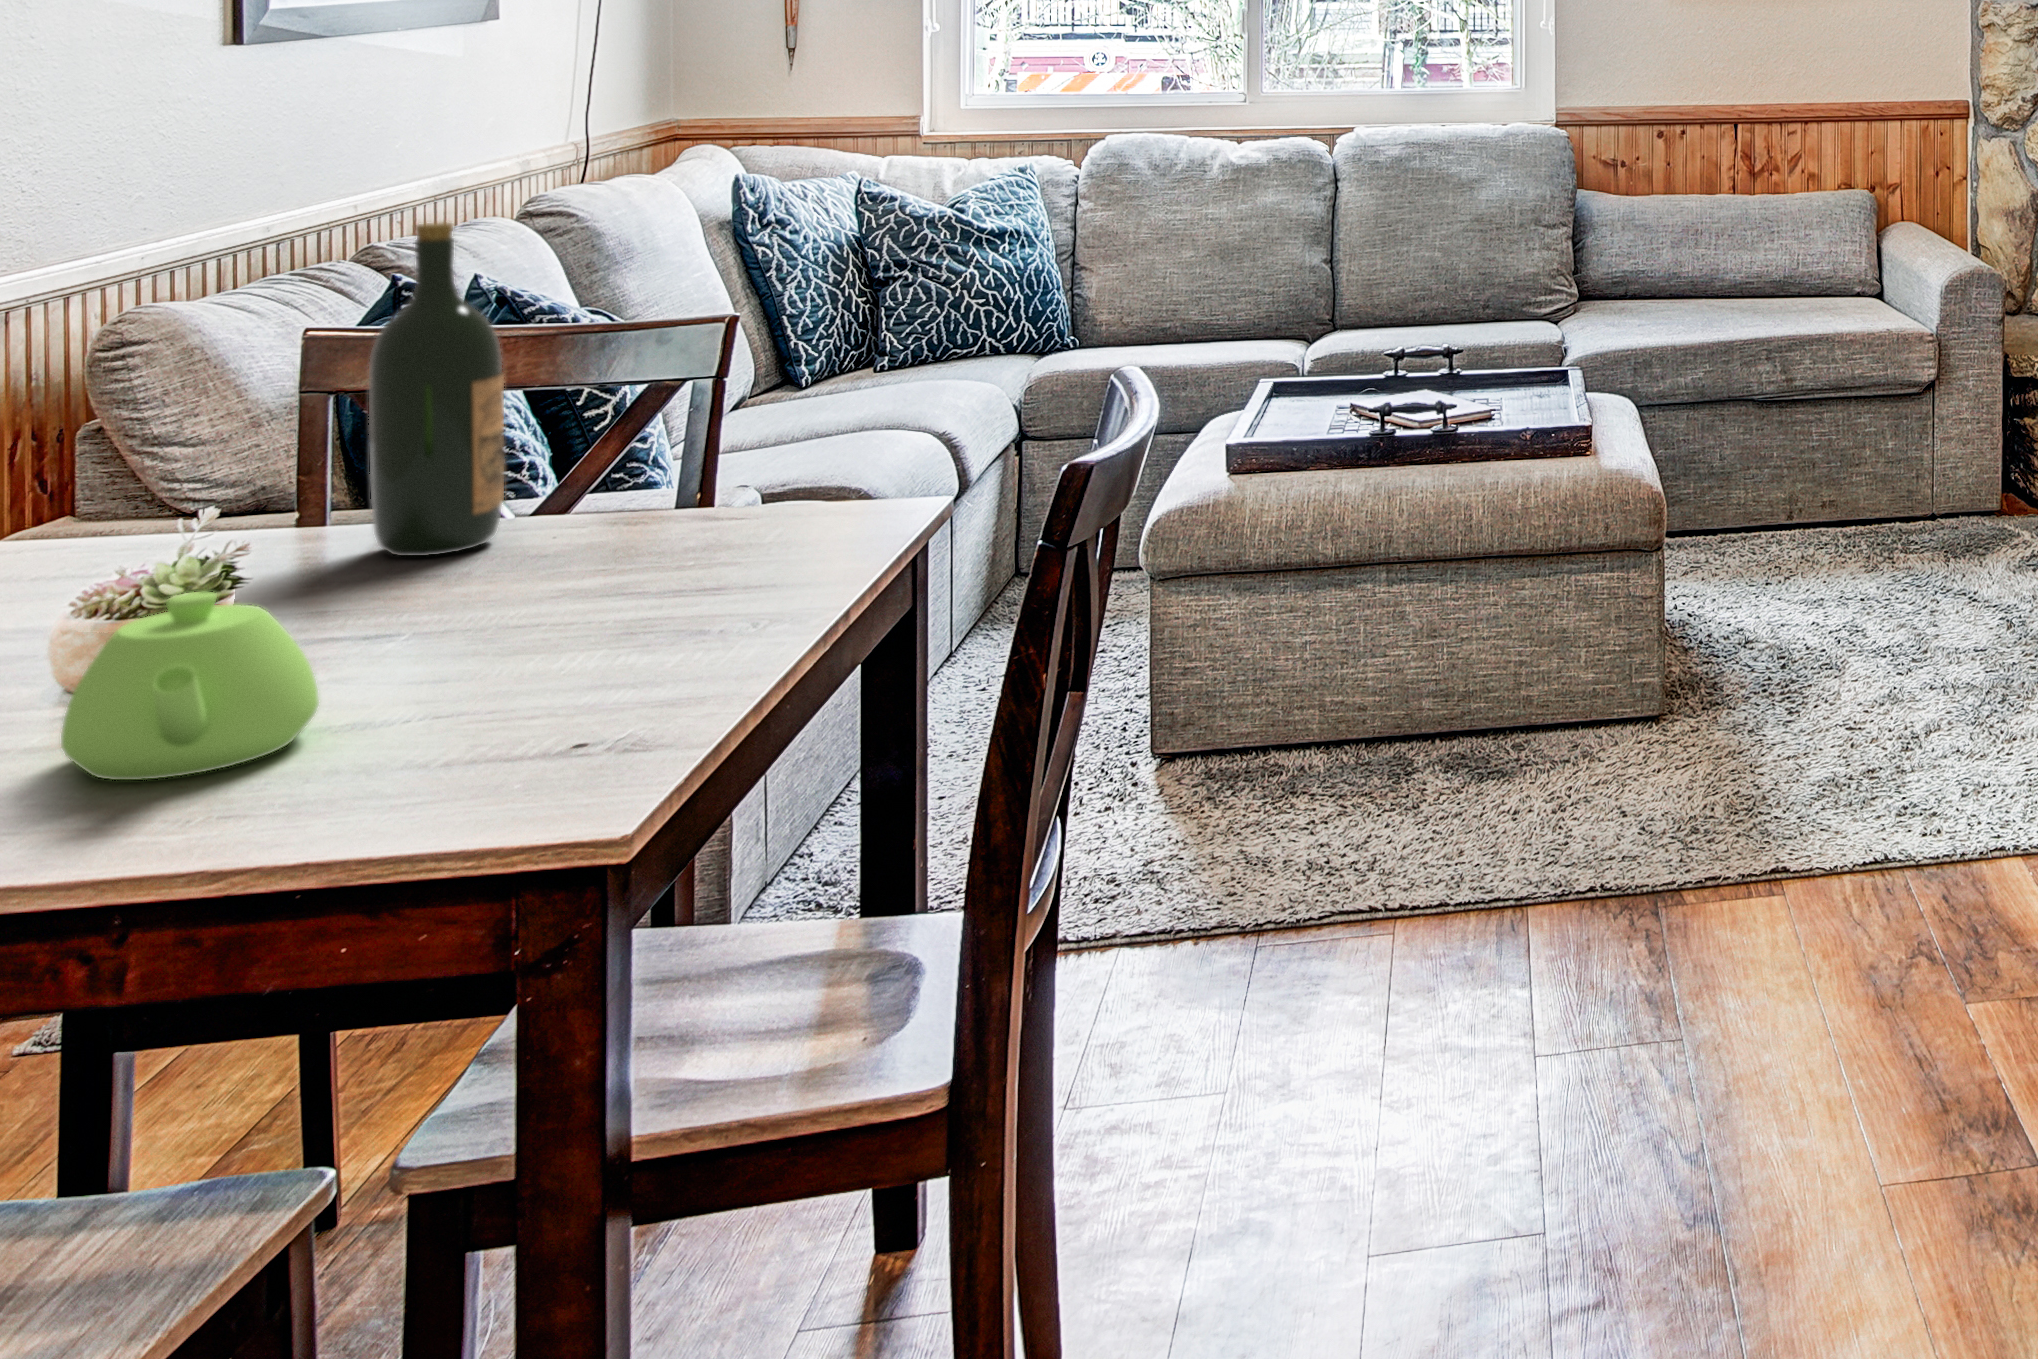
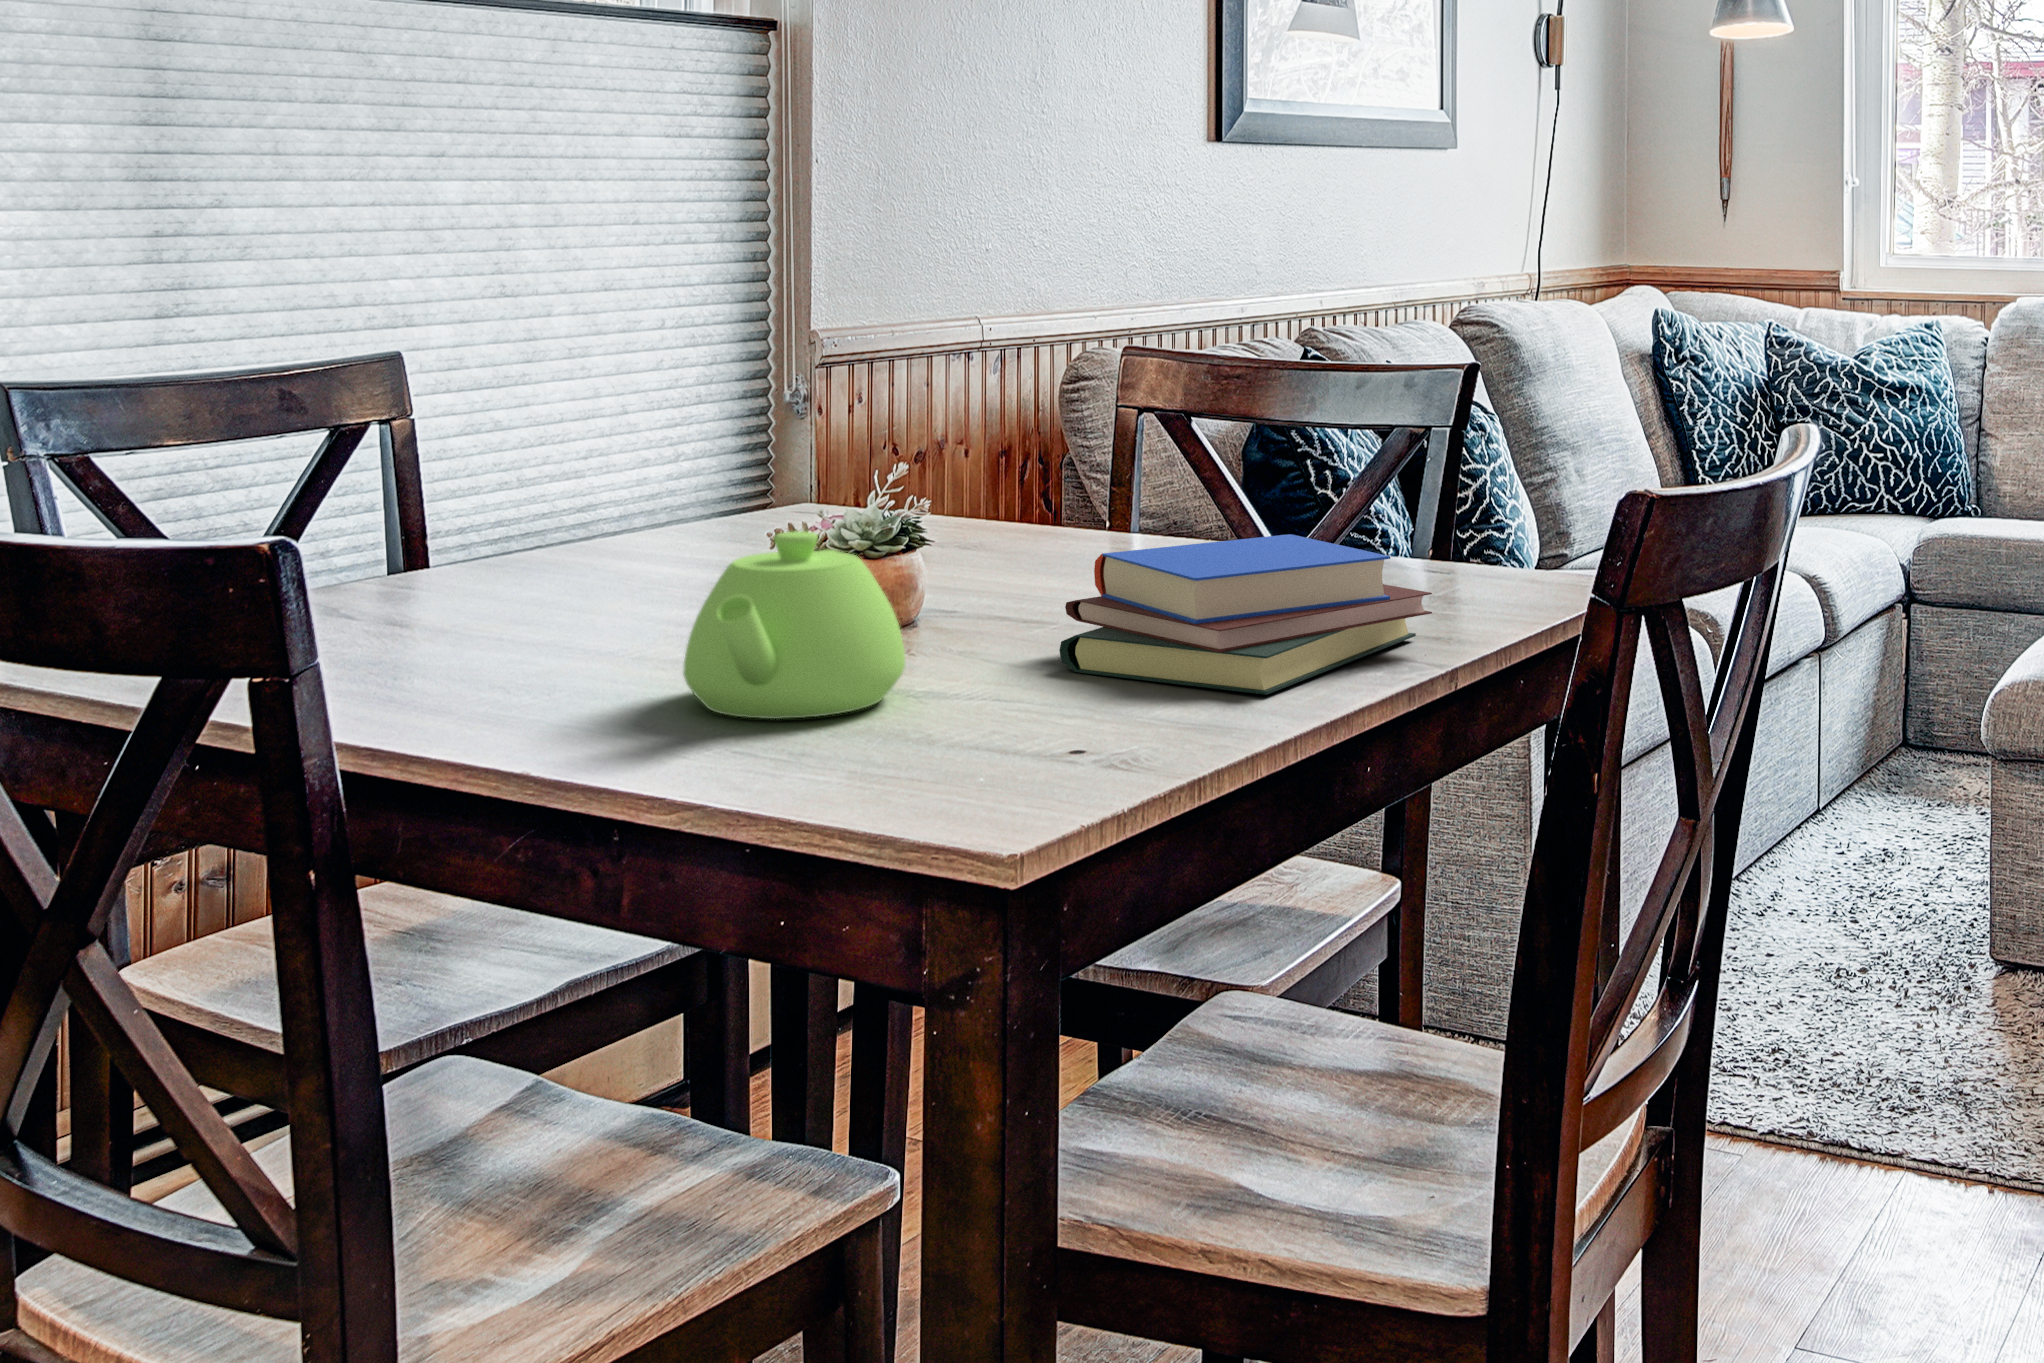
wine bottle: present [369,222,504,556] -> none [1115,229,1230,570]
book: none [433,509,799,671] -> present [1059,534,1432,695]

